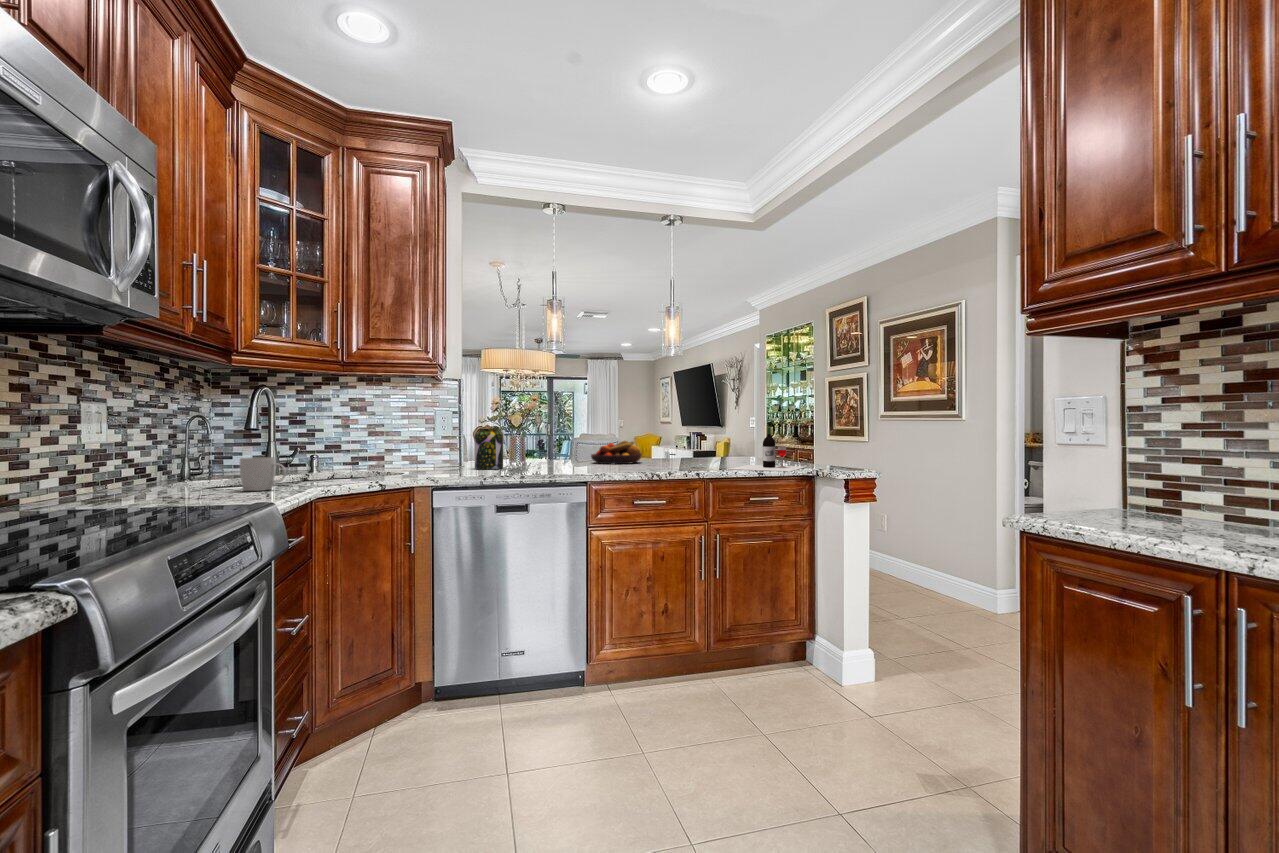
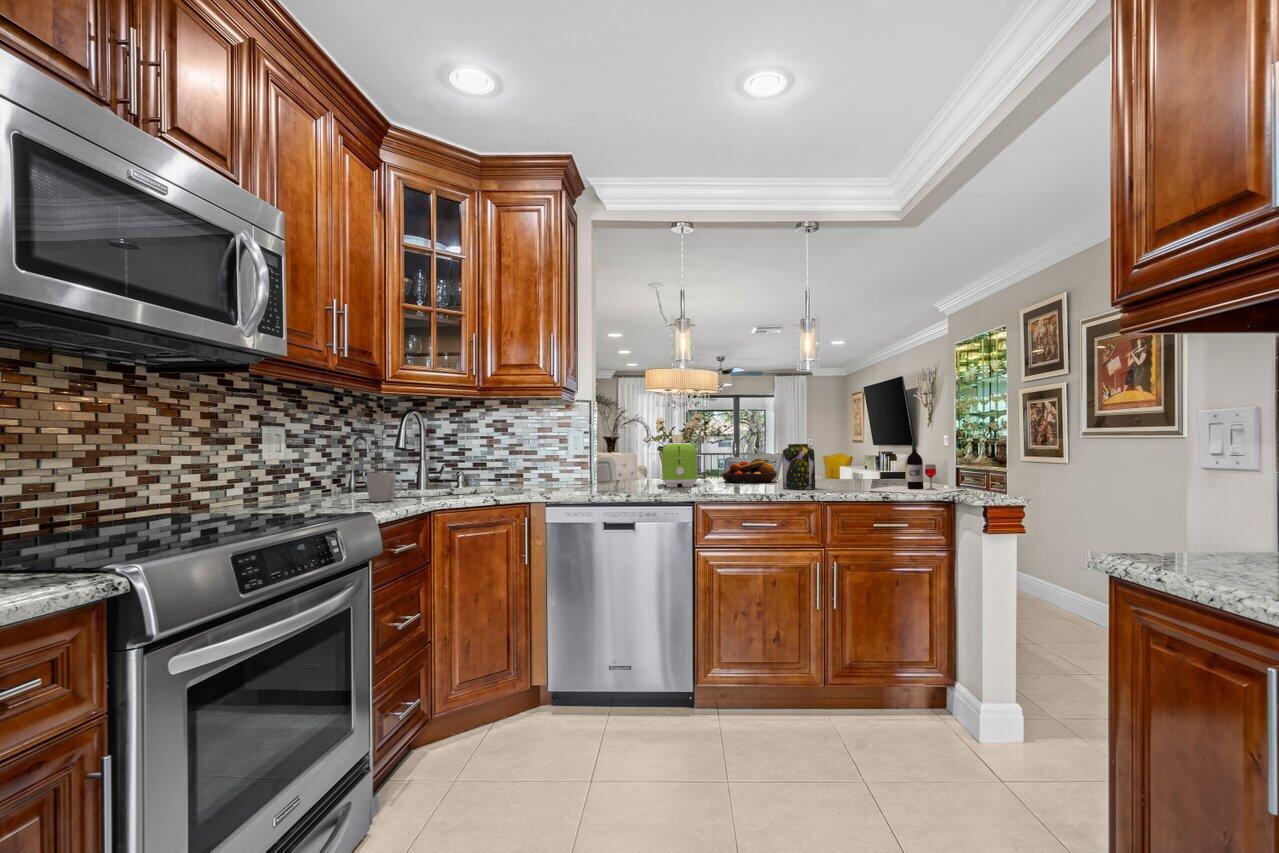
toaster: none [540,426,577,469] -> present [662,443,697,487]
jar: present [474,429,503,469] -> present [782,444,815,489]

